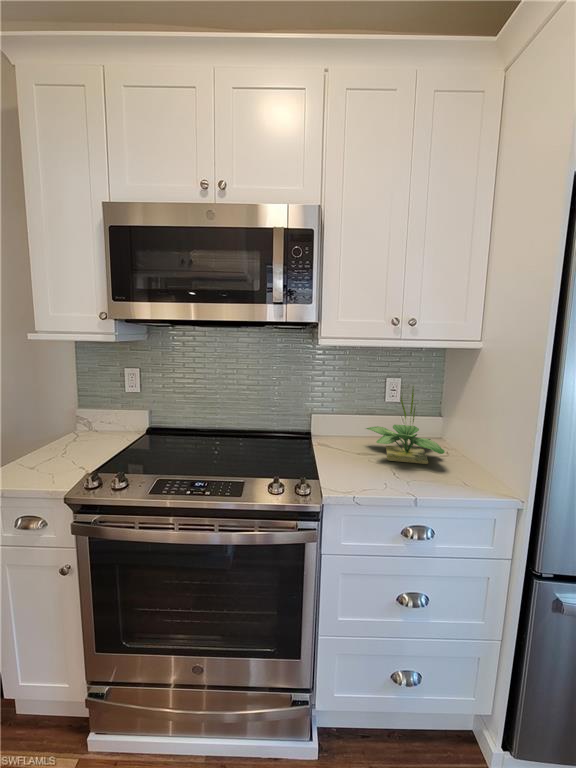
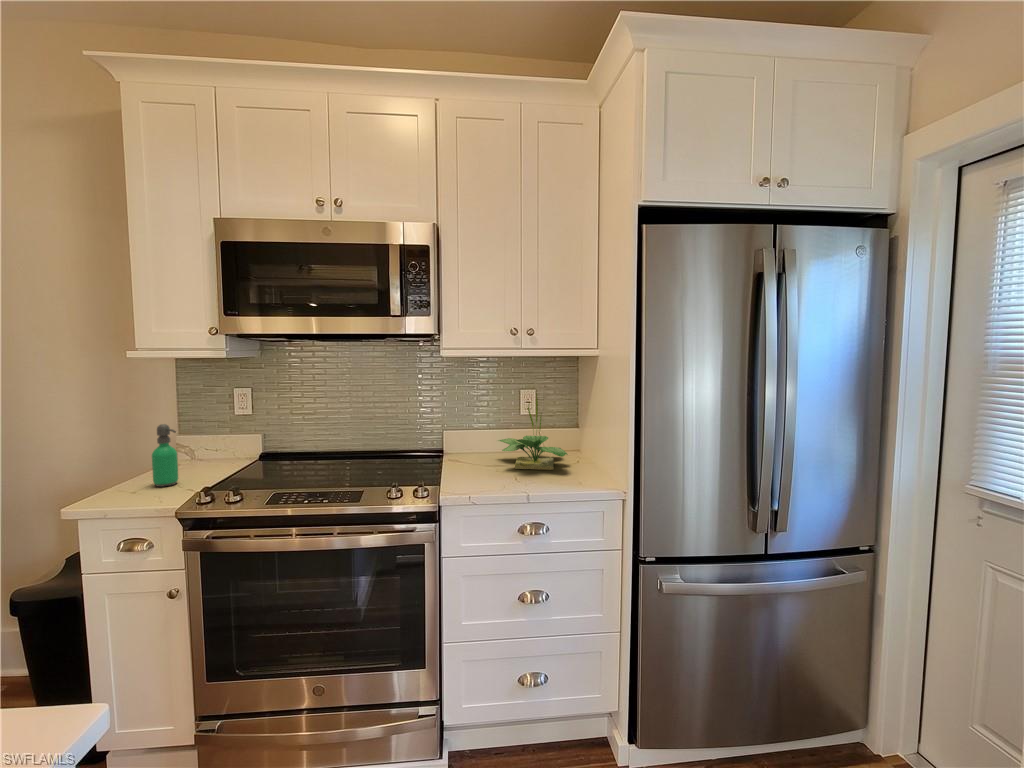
soap dispenser: none [49,404,74,462] -> present [152,424,178,487]

